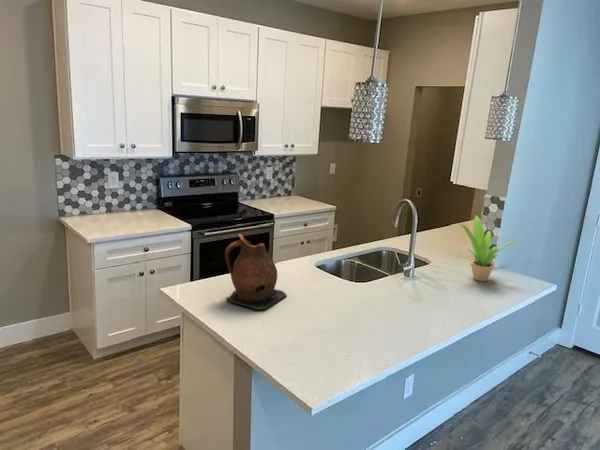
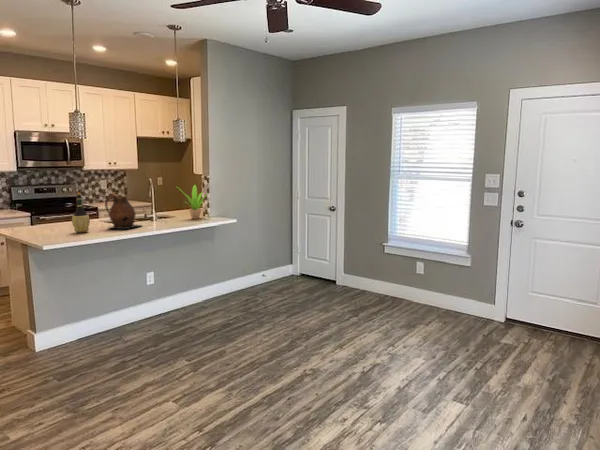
ceramic pitcher: present [225,234,286,310] -> present [105,193,140,229]
wine bottle: none [316,253,348,333] -> present [72,193,90,233]

